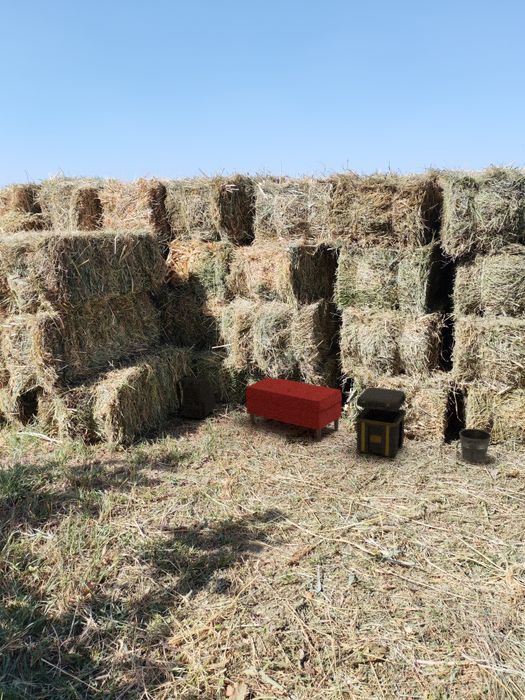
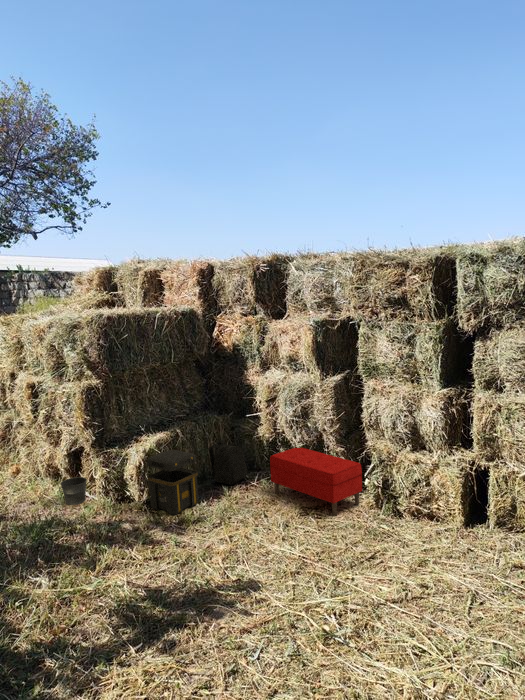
toolbox: present [356,387,406,457] -> present [147,450,198,515]
bucket: present [456,429,491,462] -> present [59,477,87,505]

